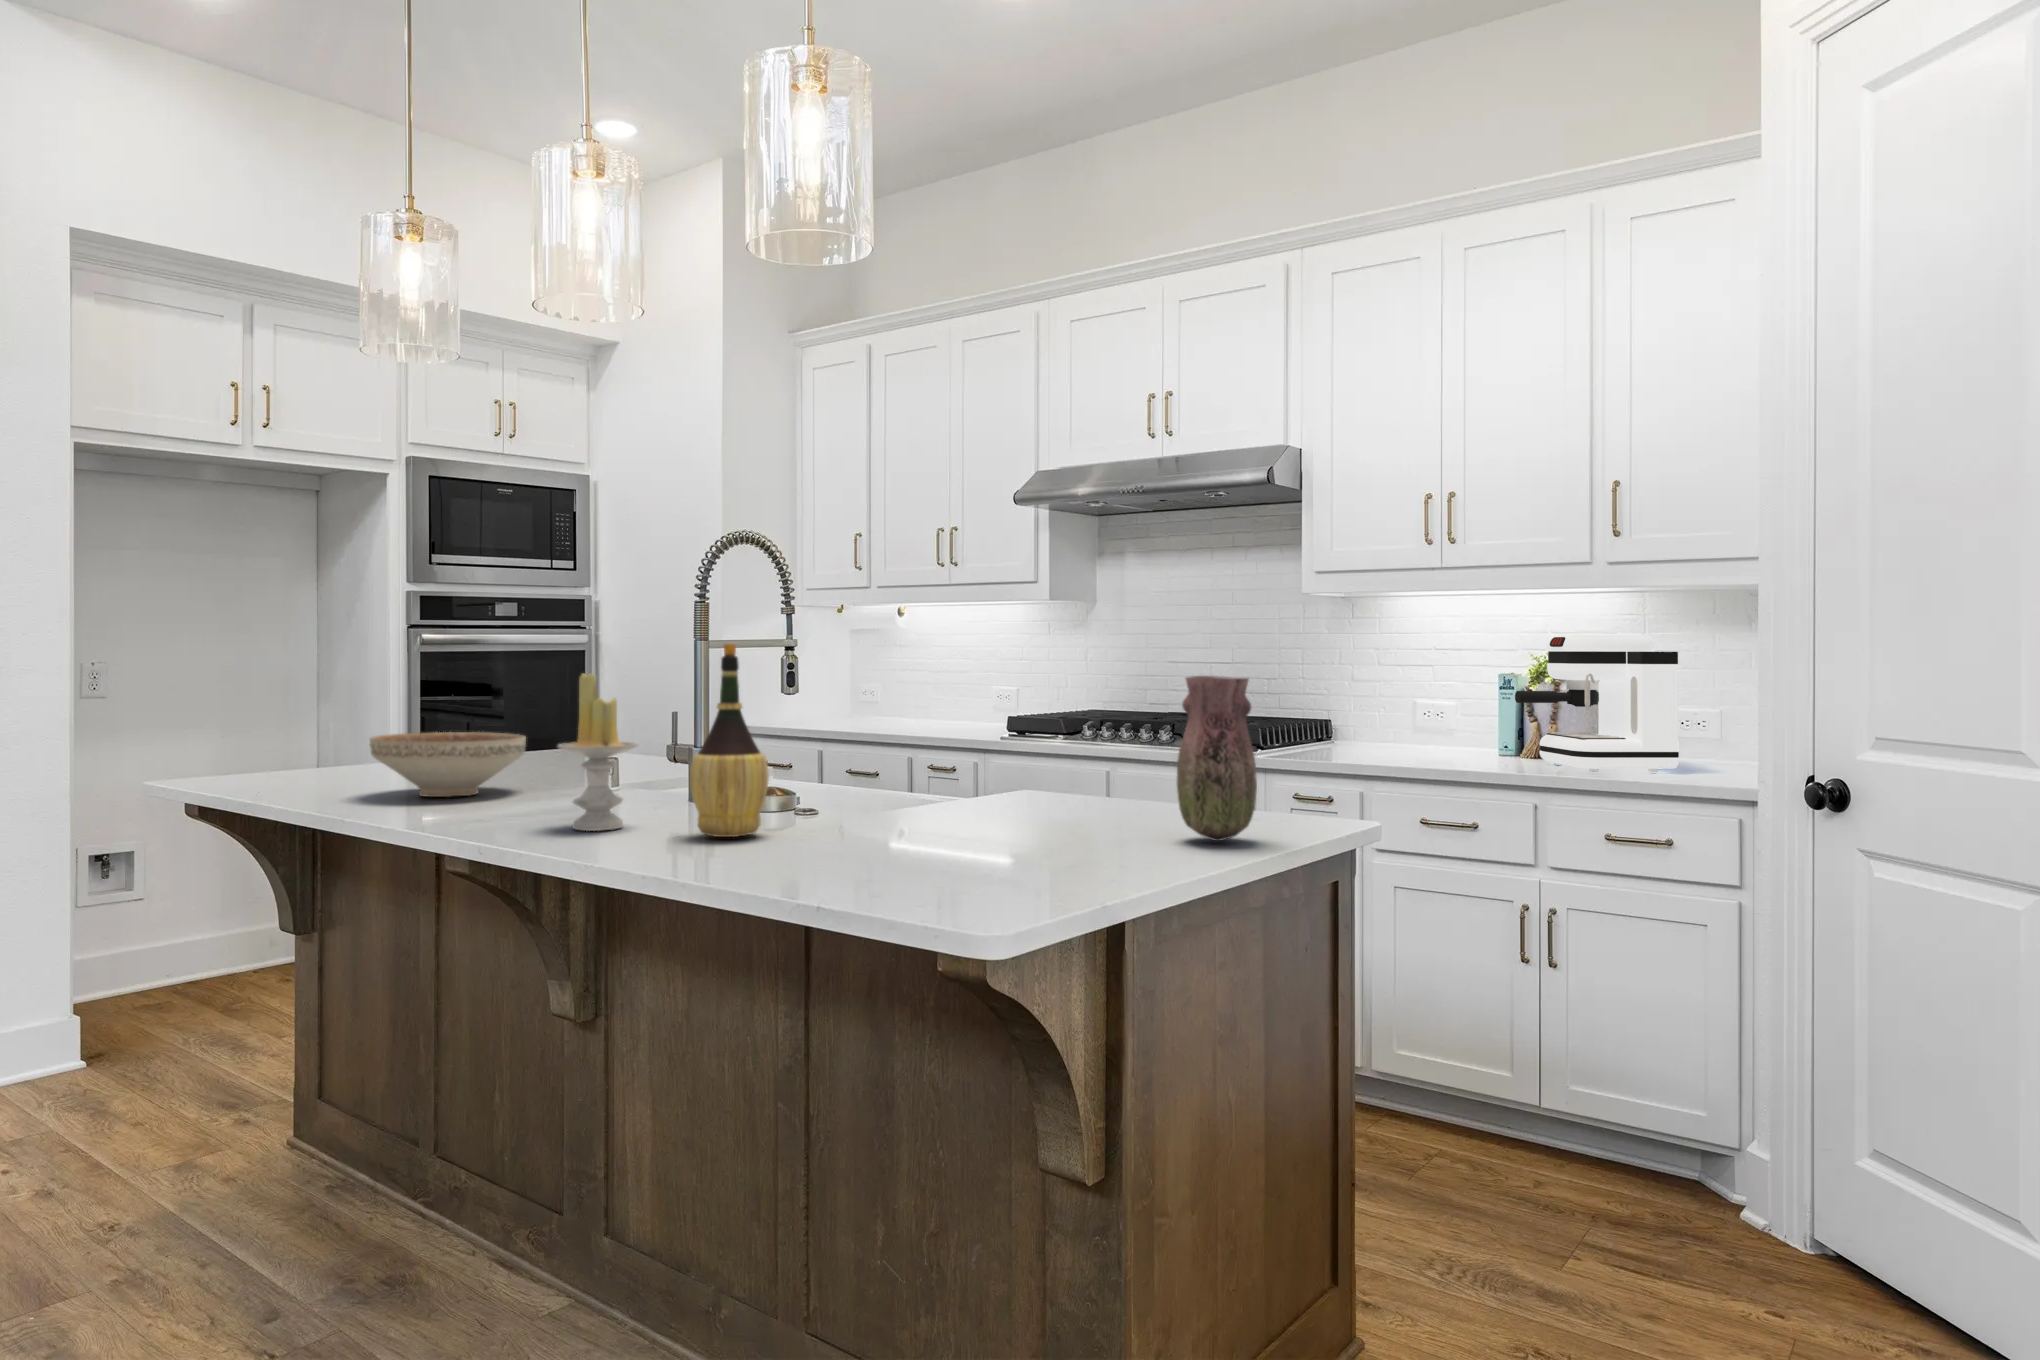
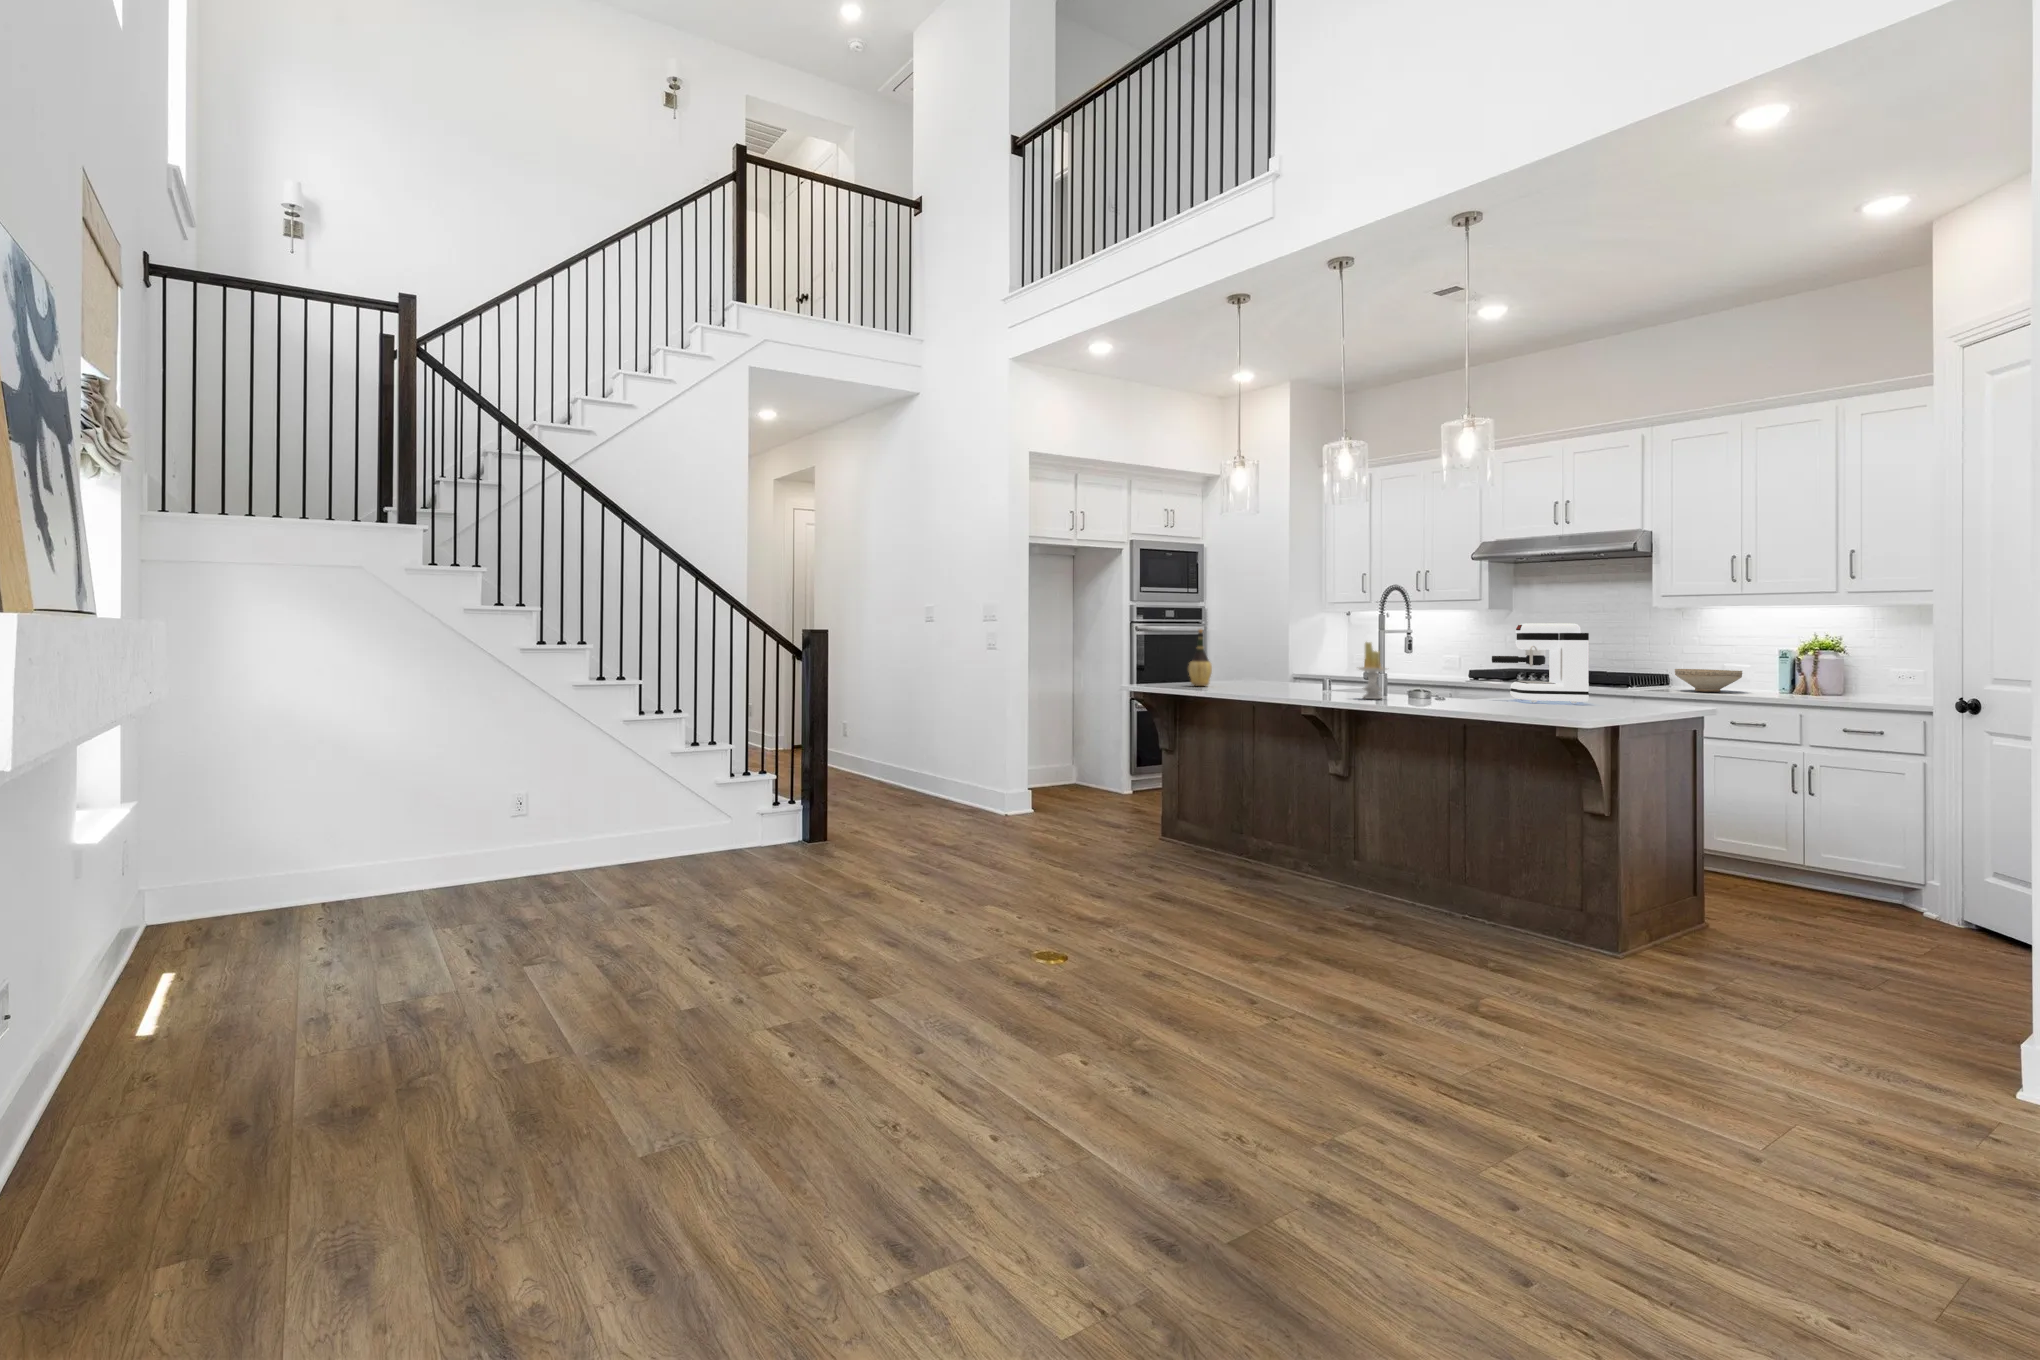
coffee maker: present [1515,635,1679,772] -> present [1492,623,1589,703]
wine bottle: present [690,643,769,837] -> present [1188,629,1212,686]
vase: present [1177,676,1257,841] -> none [1627,643,1664,707]
decorative bowl: present [370,732,526,797] -> present [1675,669,1742,692]

